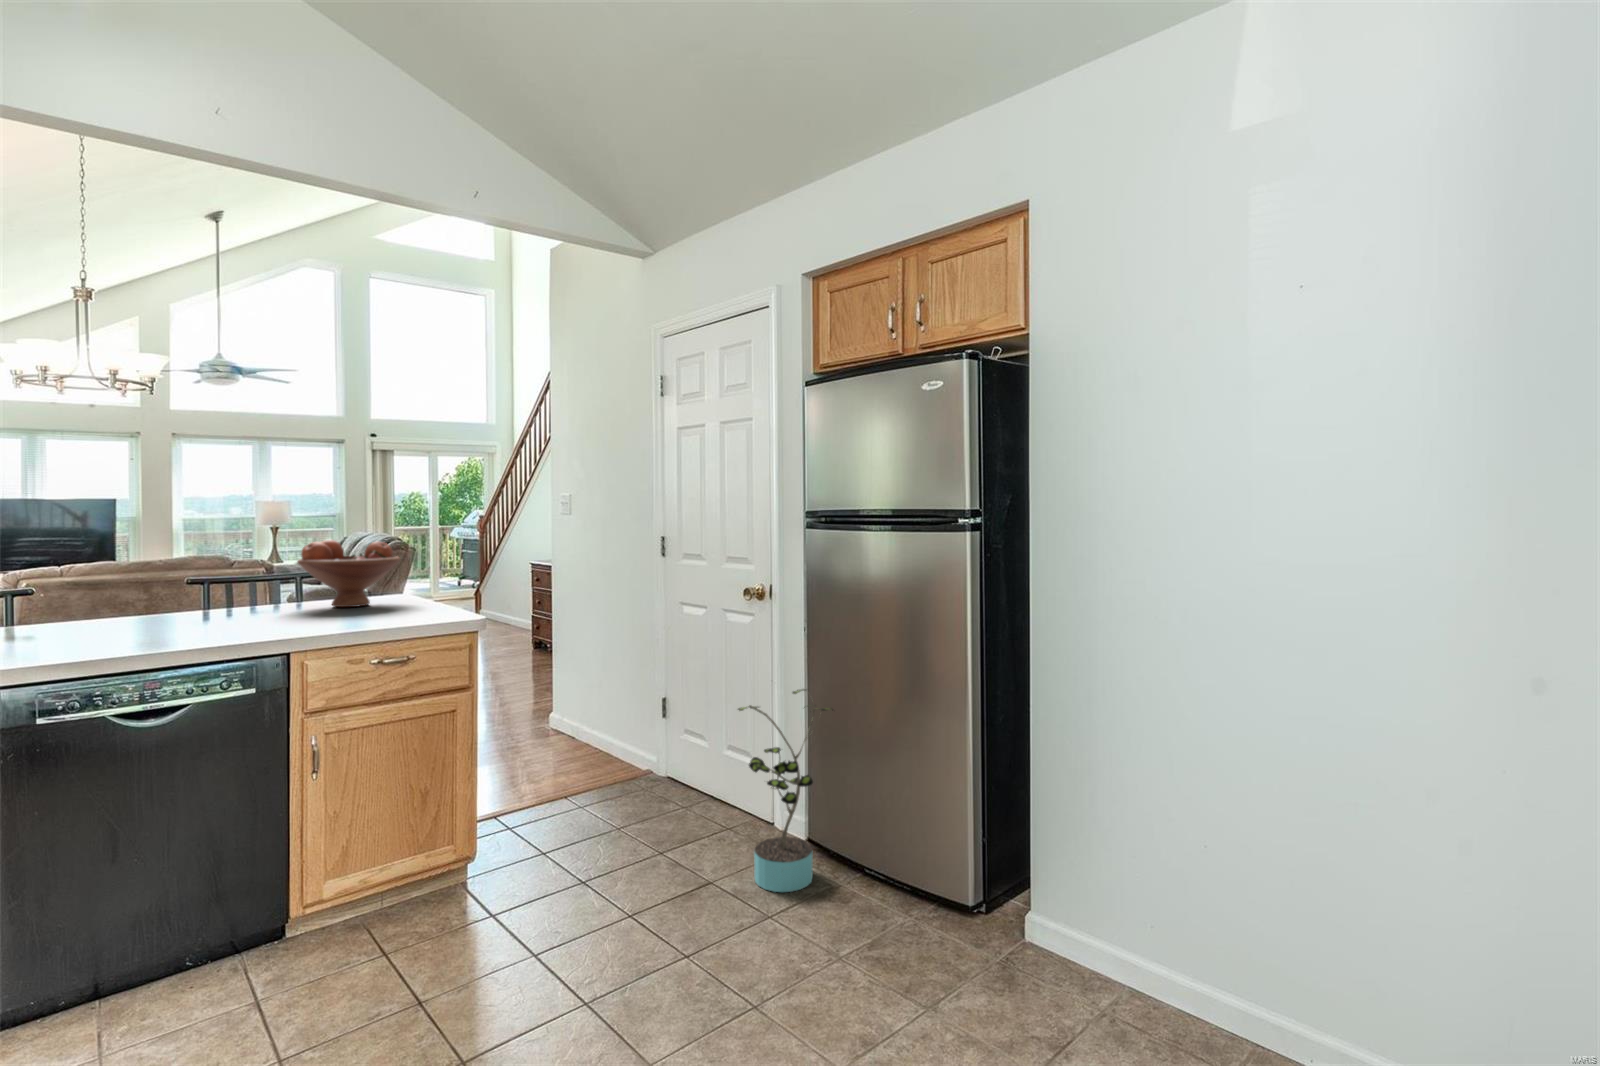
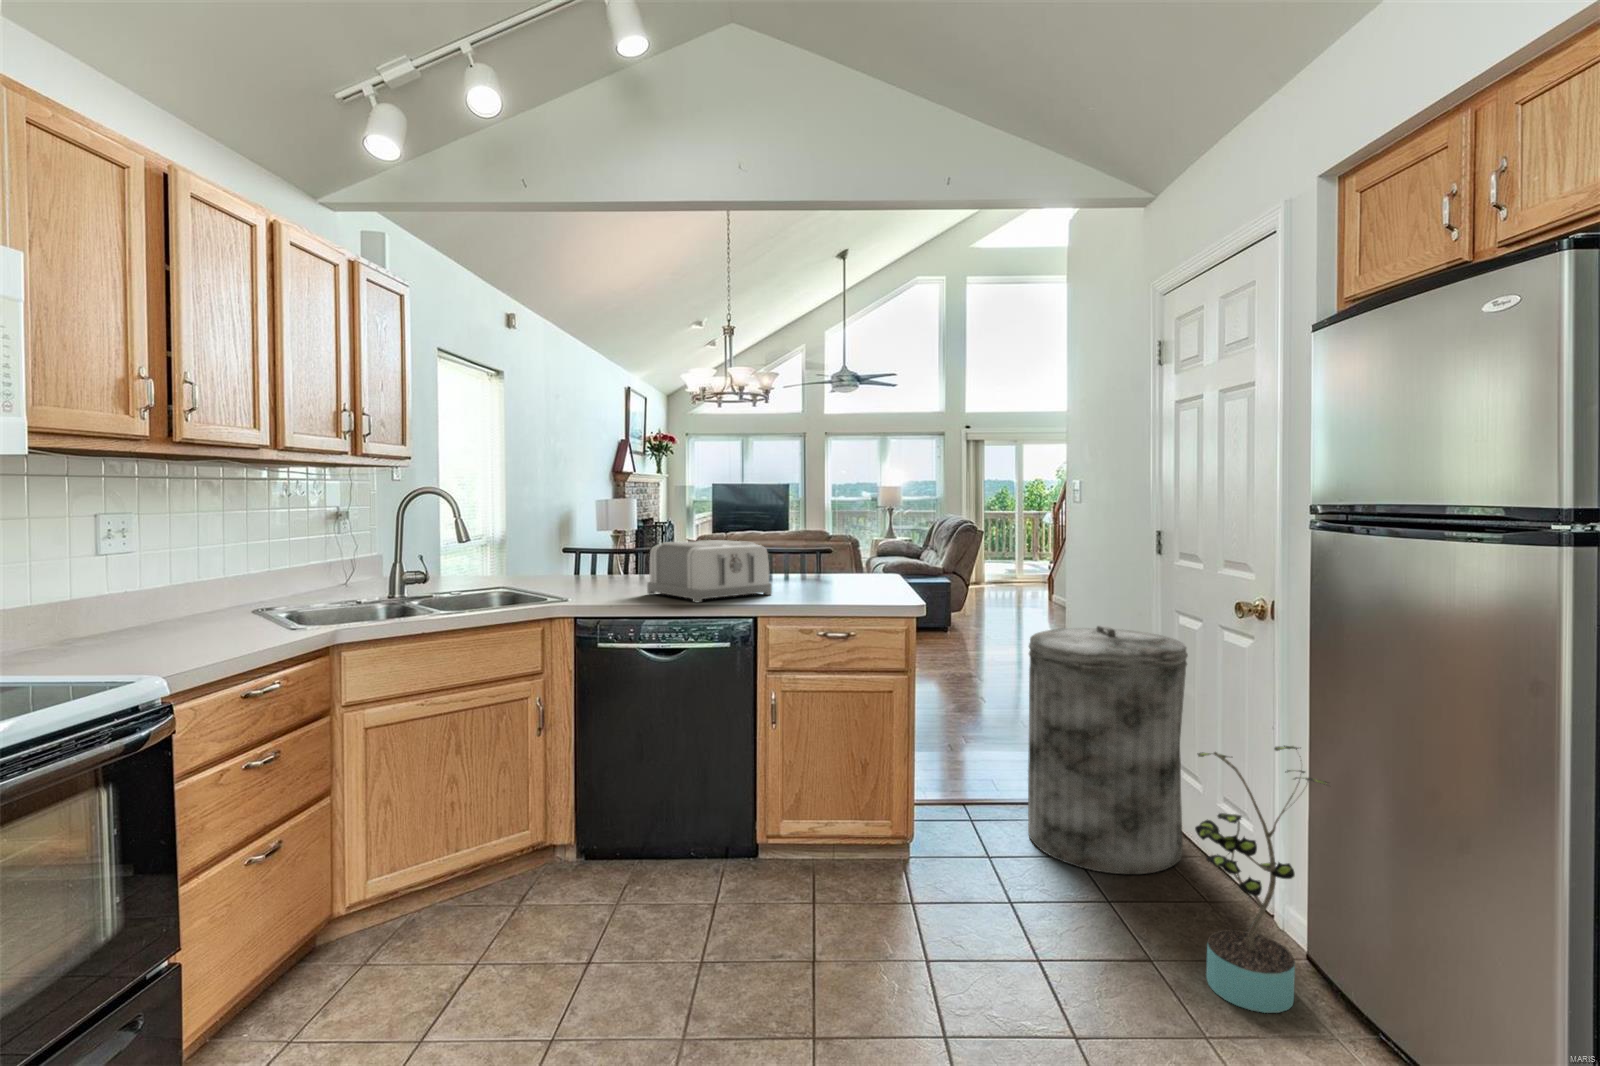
fruit bowl: present [297,540,400,607] -> none [793,526,874,587]
toaster: none [86,560,288,637] -> present [647,540,772,602]
trash can: none [567,620,699,836] -> present [1028,625,1188,874]

